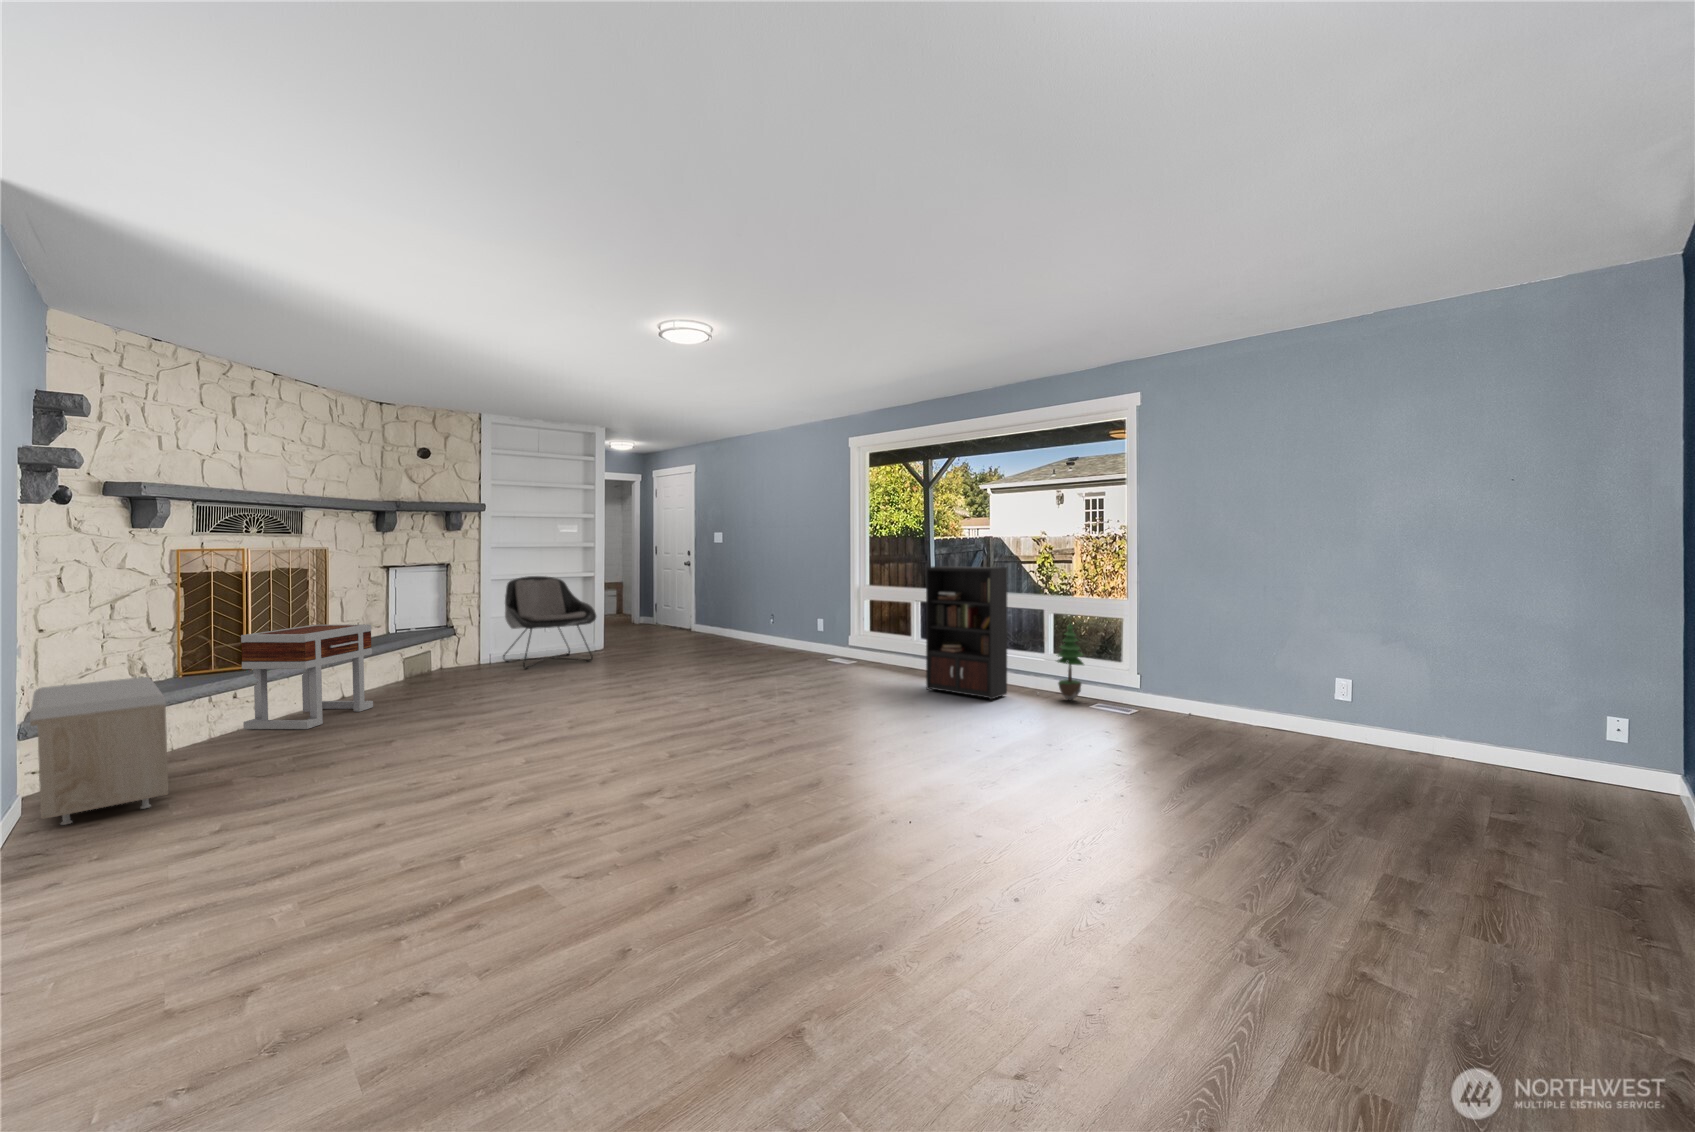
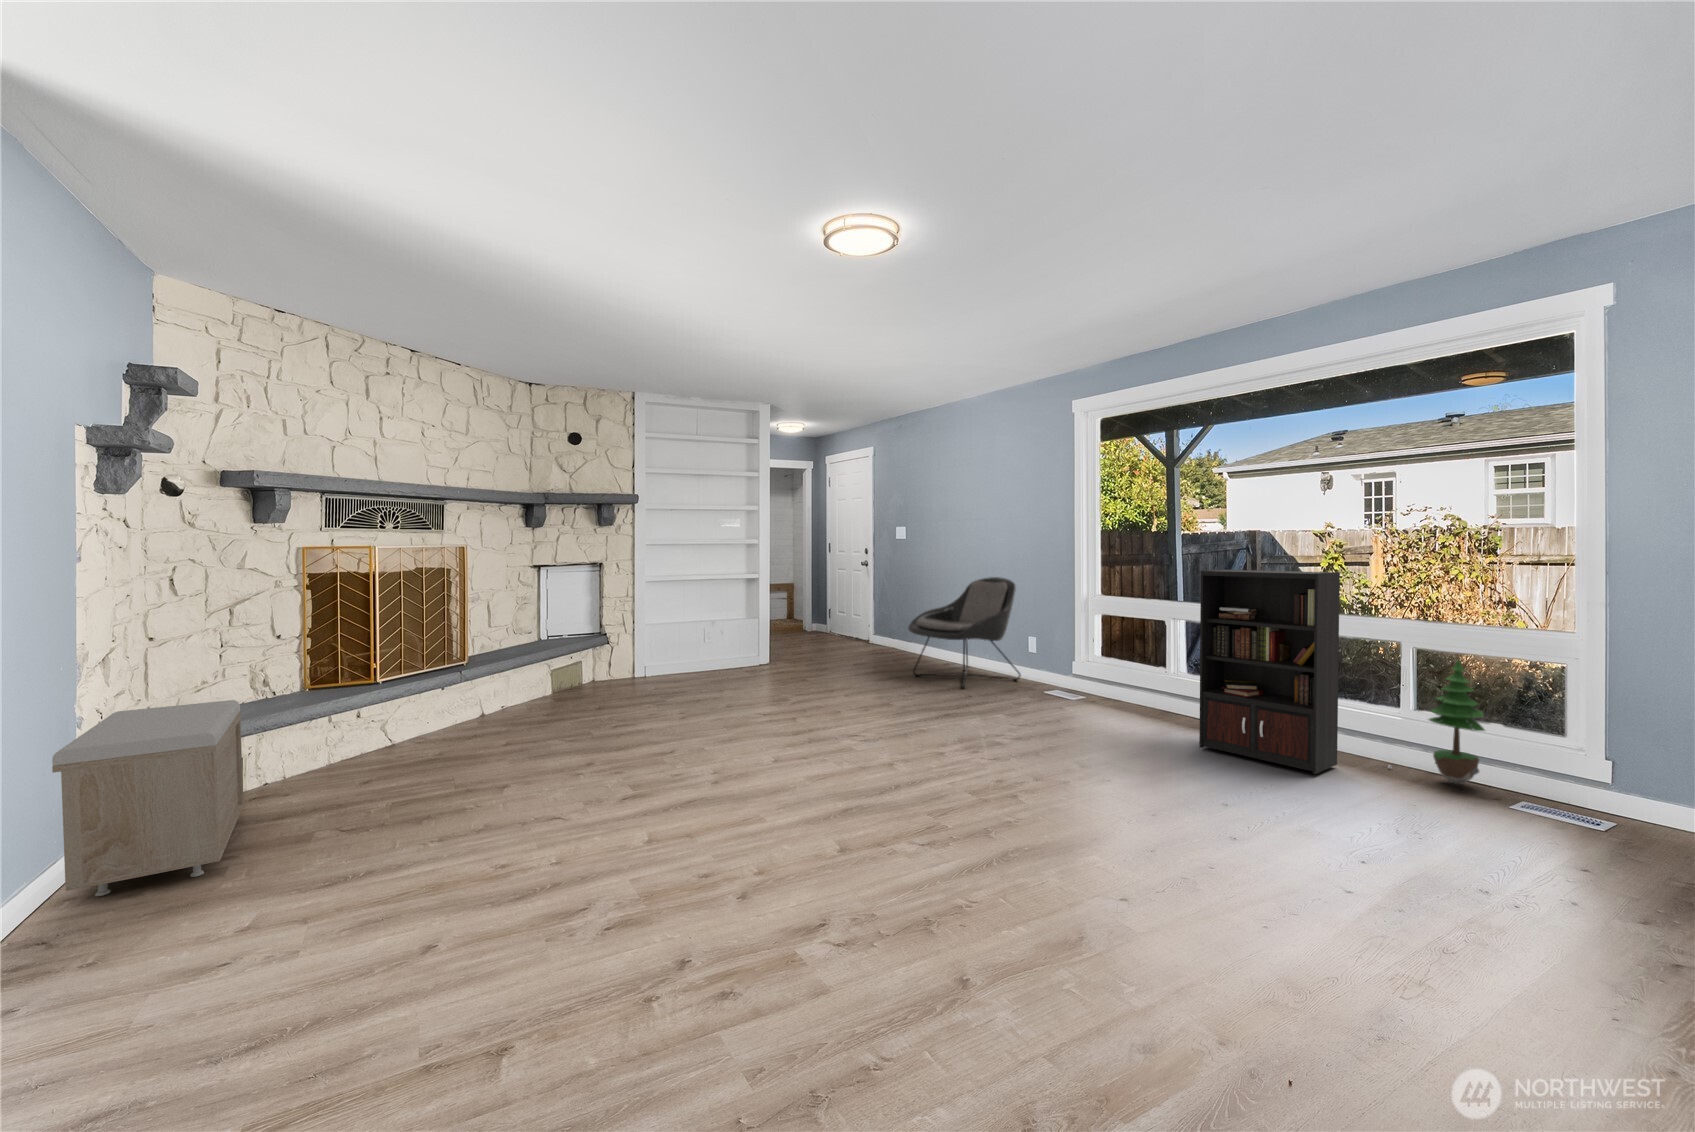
lounge chair: present [503,576,596,669] -> present [908,577,1021,689]
side table: present [241,624,373,729] -> none [365,633,508,758]

